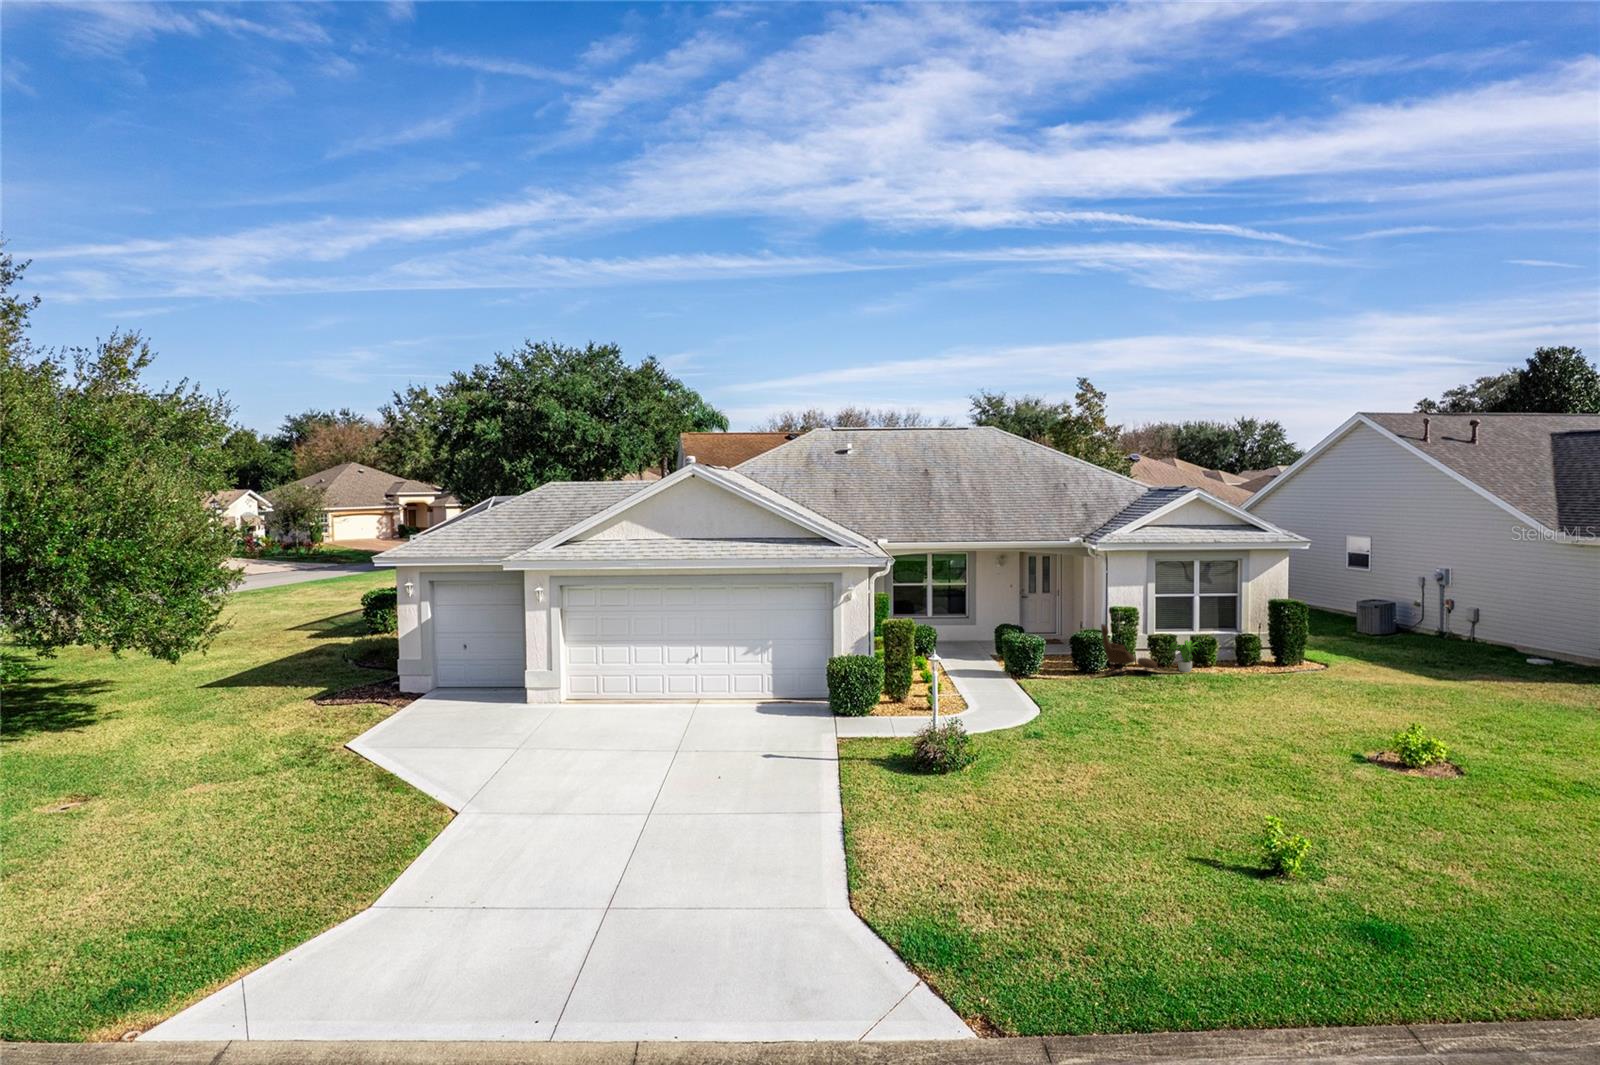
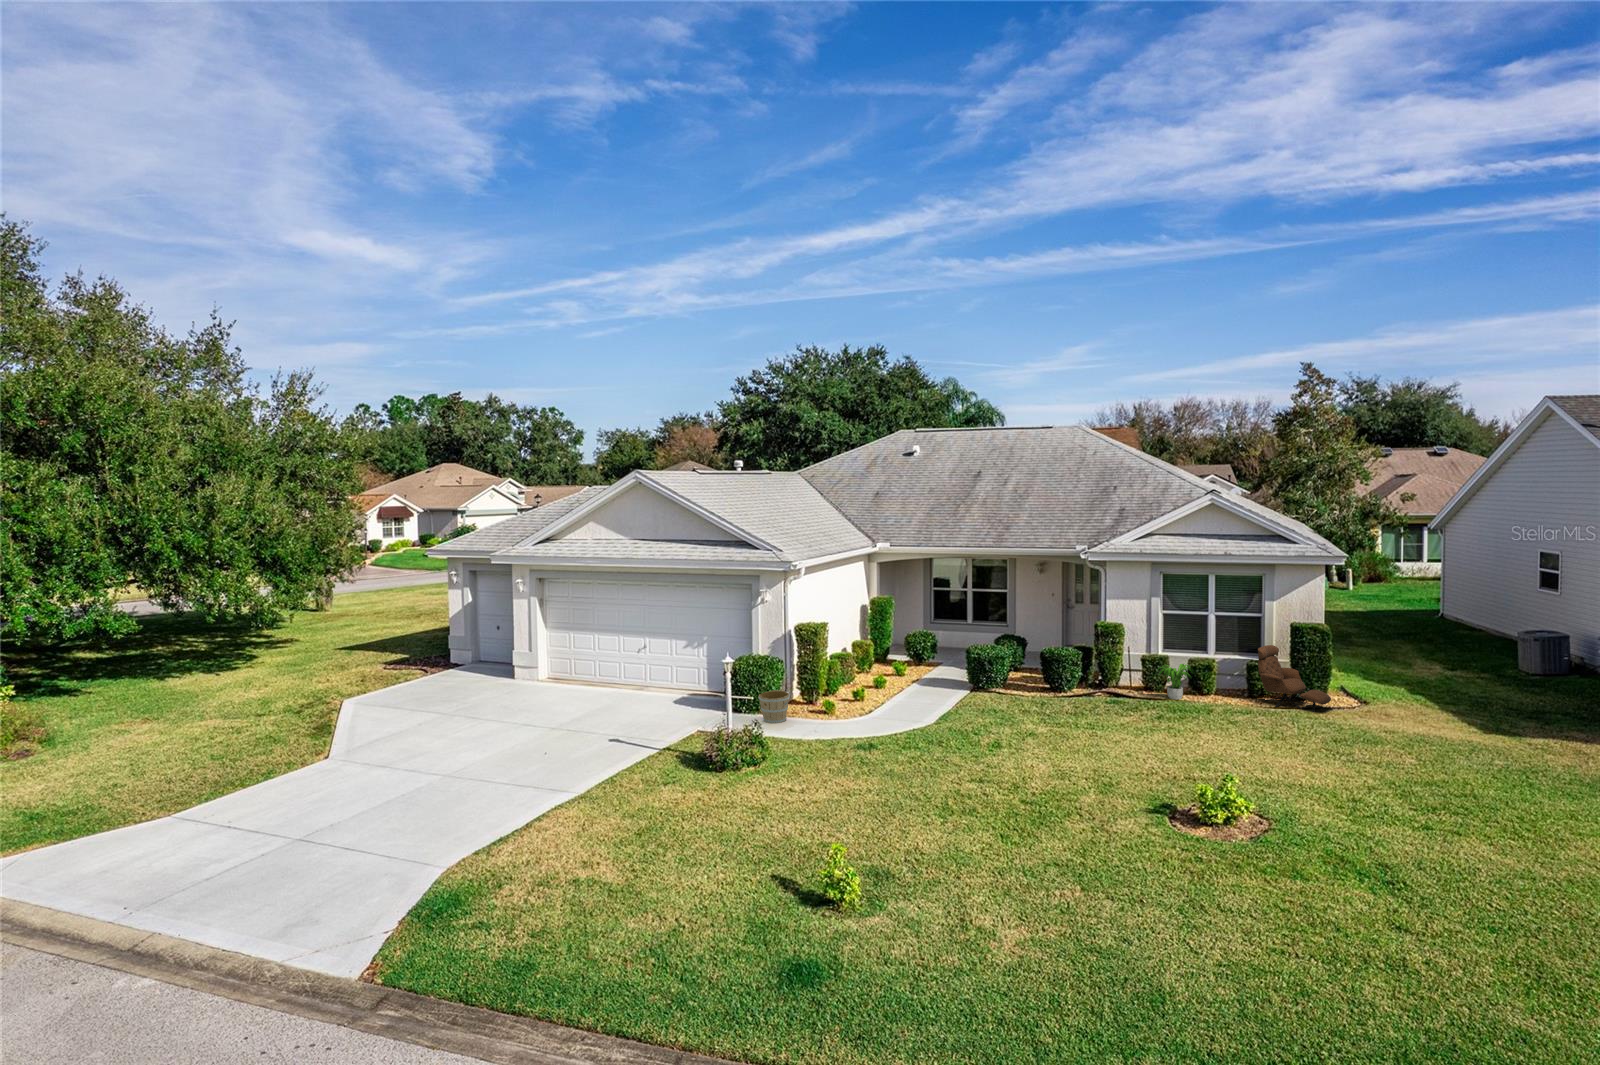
lounge chair: present [1101,624,1157,676] -> present [1258,645,1331,712]
wooden bucket: none [873,688,906,723] -> present [758,690,790,723]

